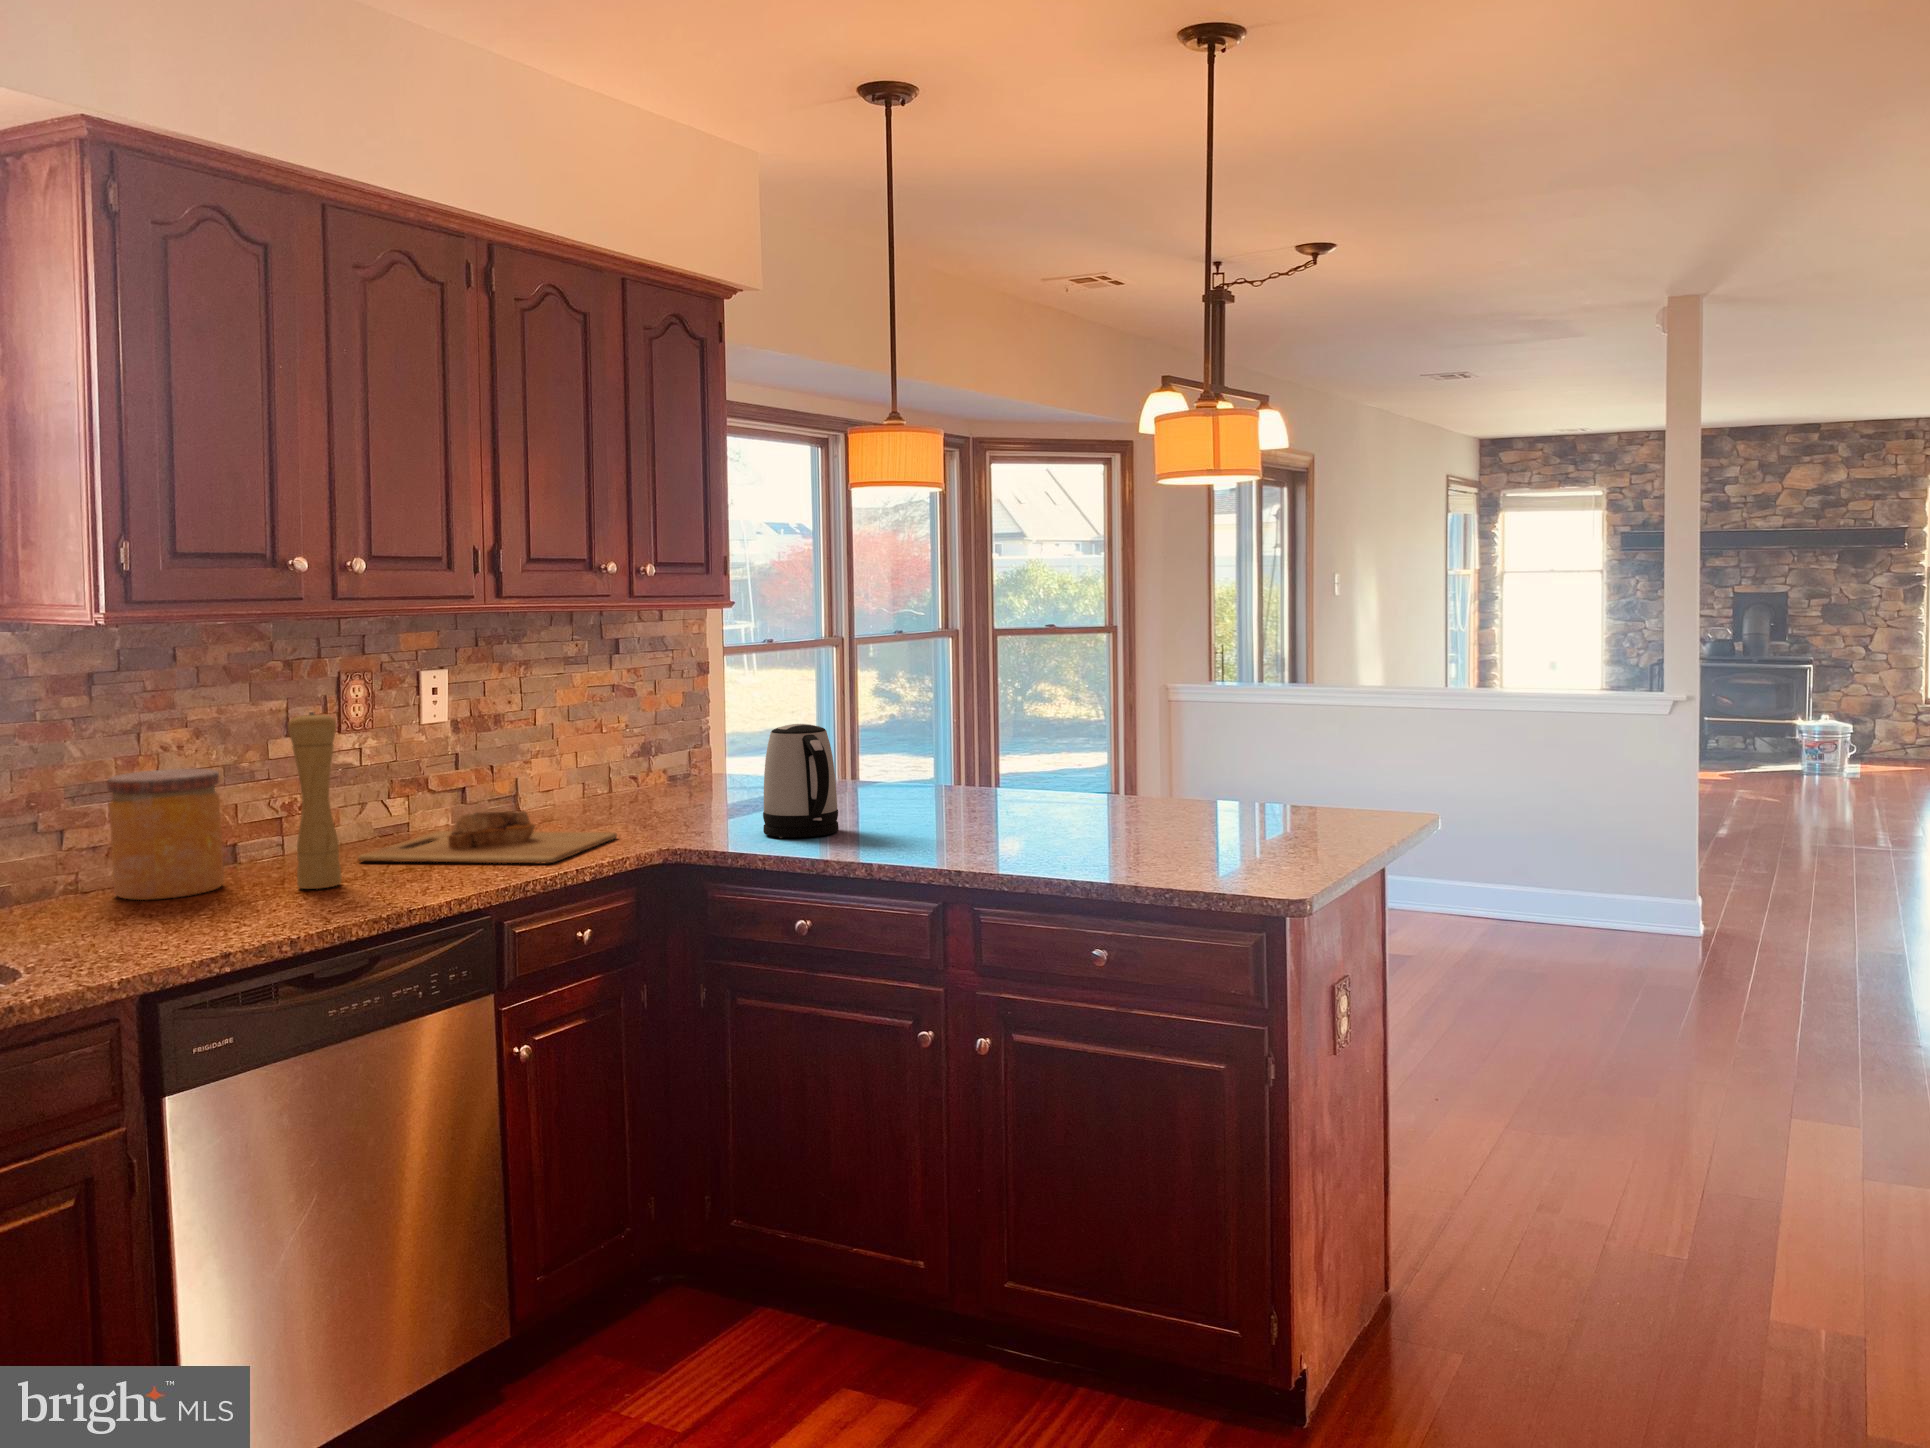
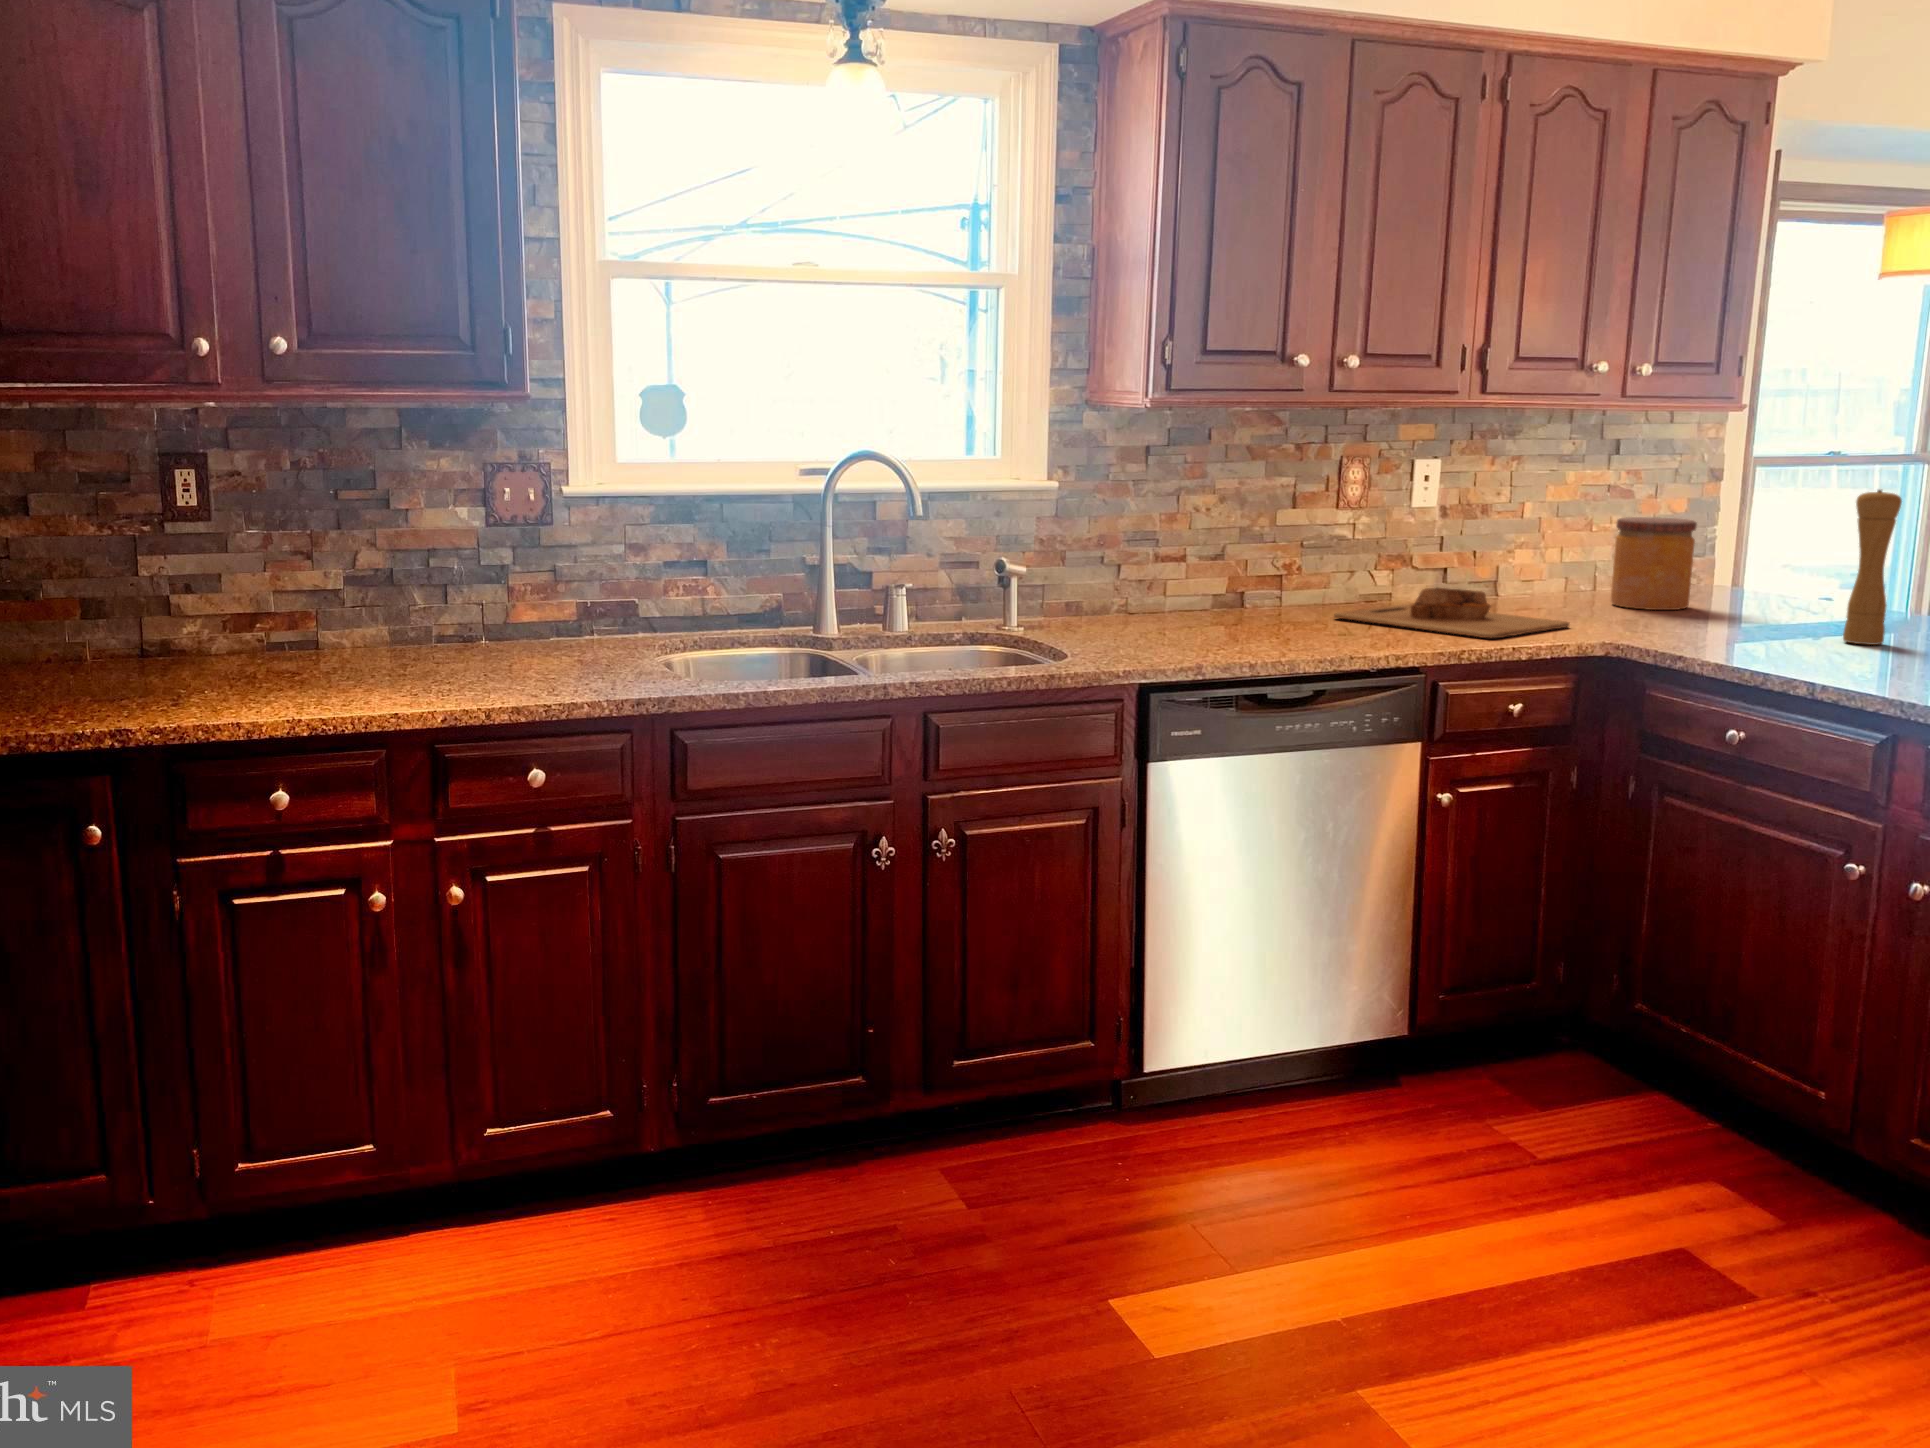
pepper mill: present [288,712,342,889] -> present [1843,490,1902,645]
kettle: present [763,724,839,838] -> none [1721,532,1811,649]
jar: present [107,769,224,900] -> present [1611,517,1697,610]

